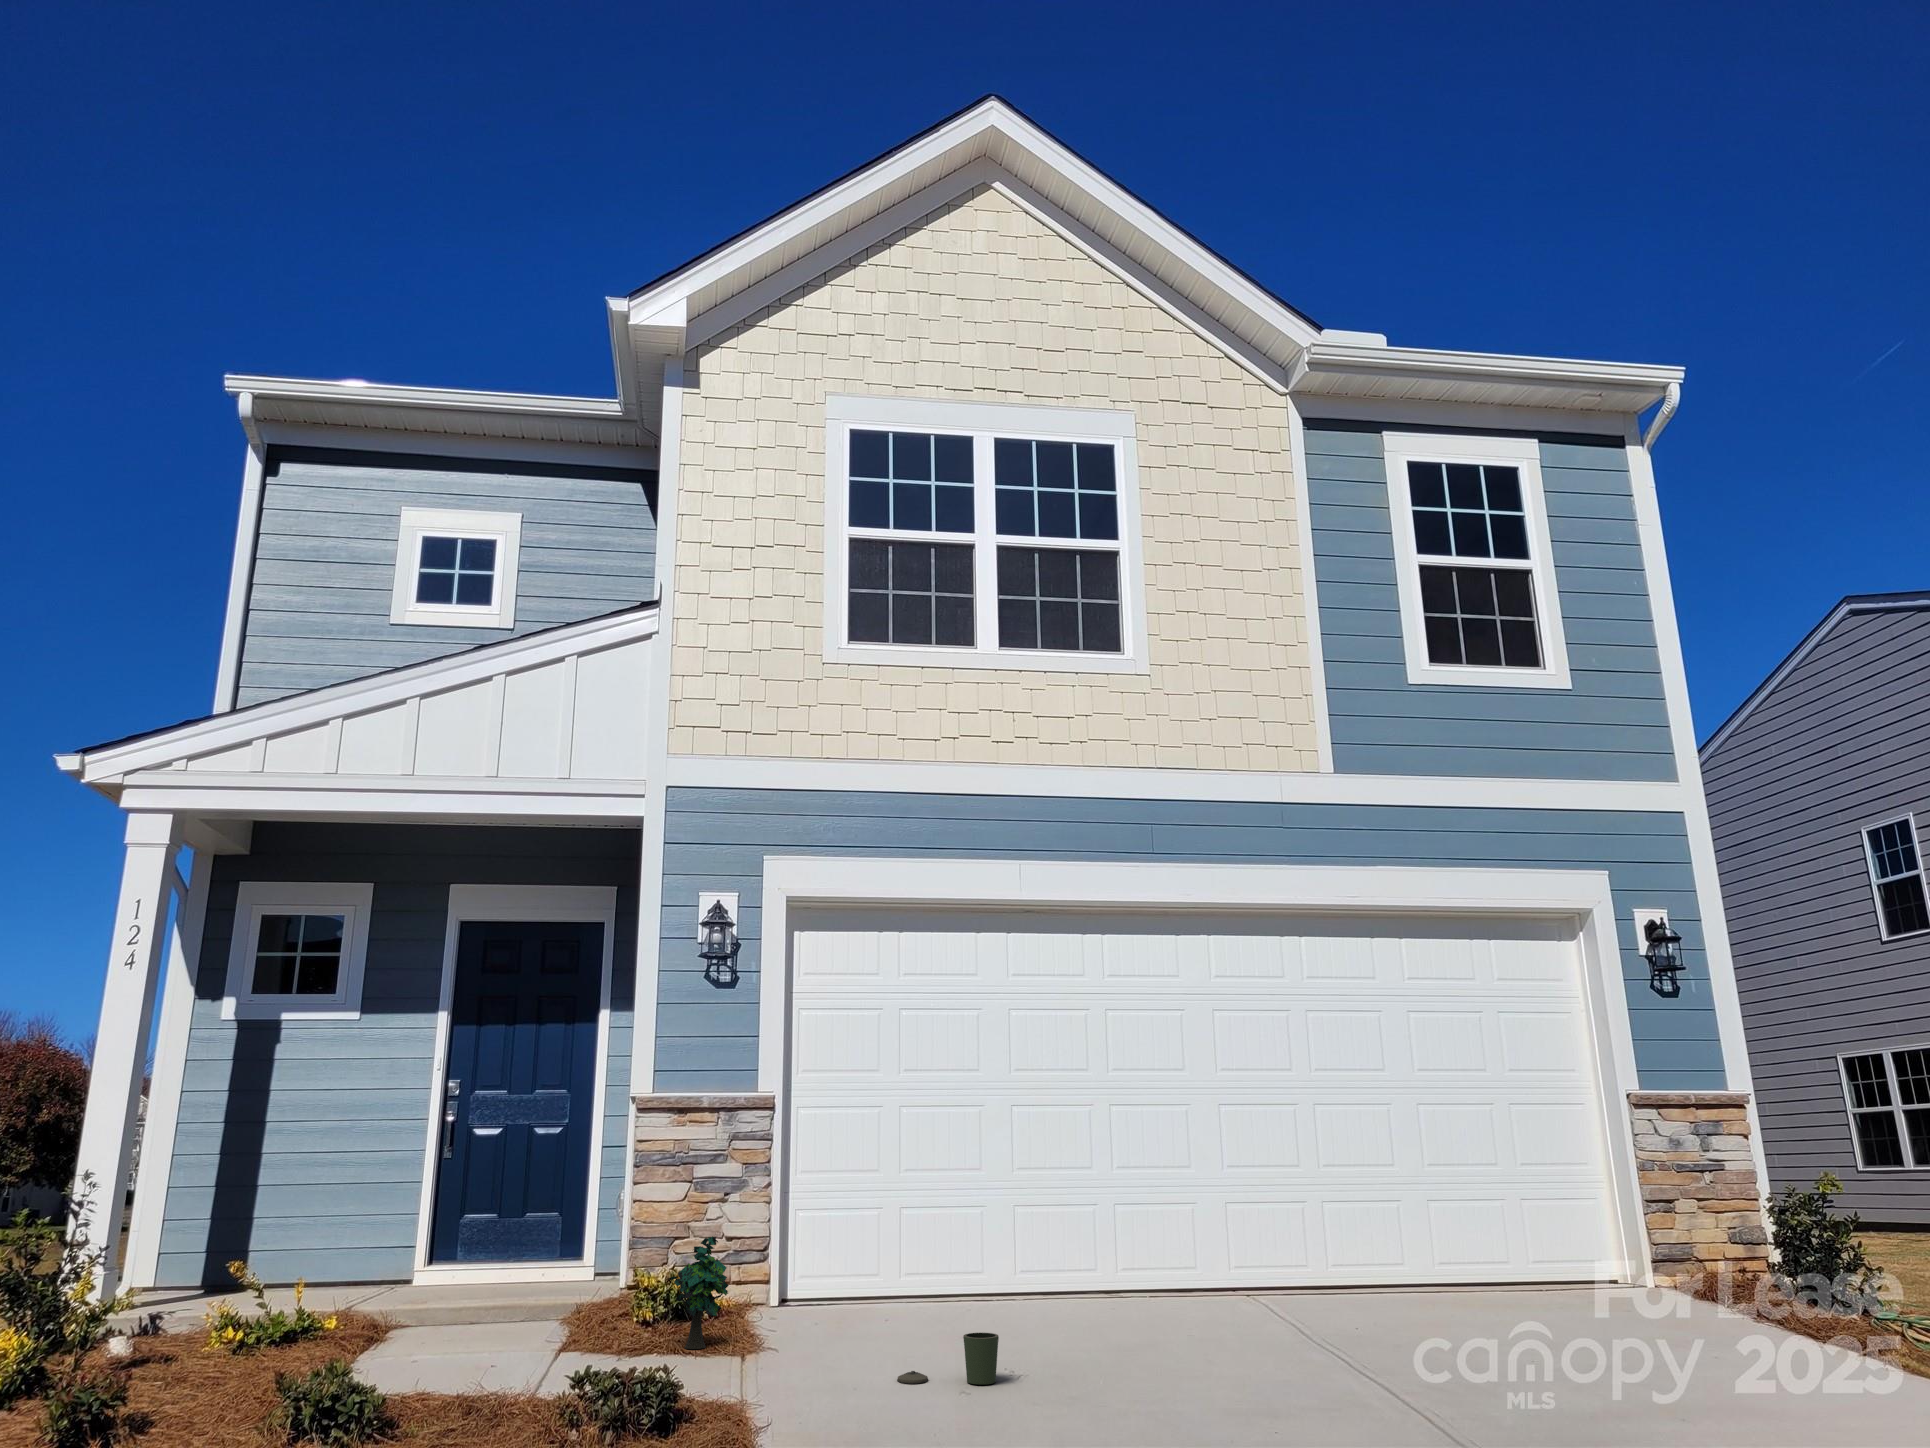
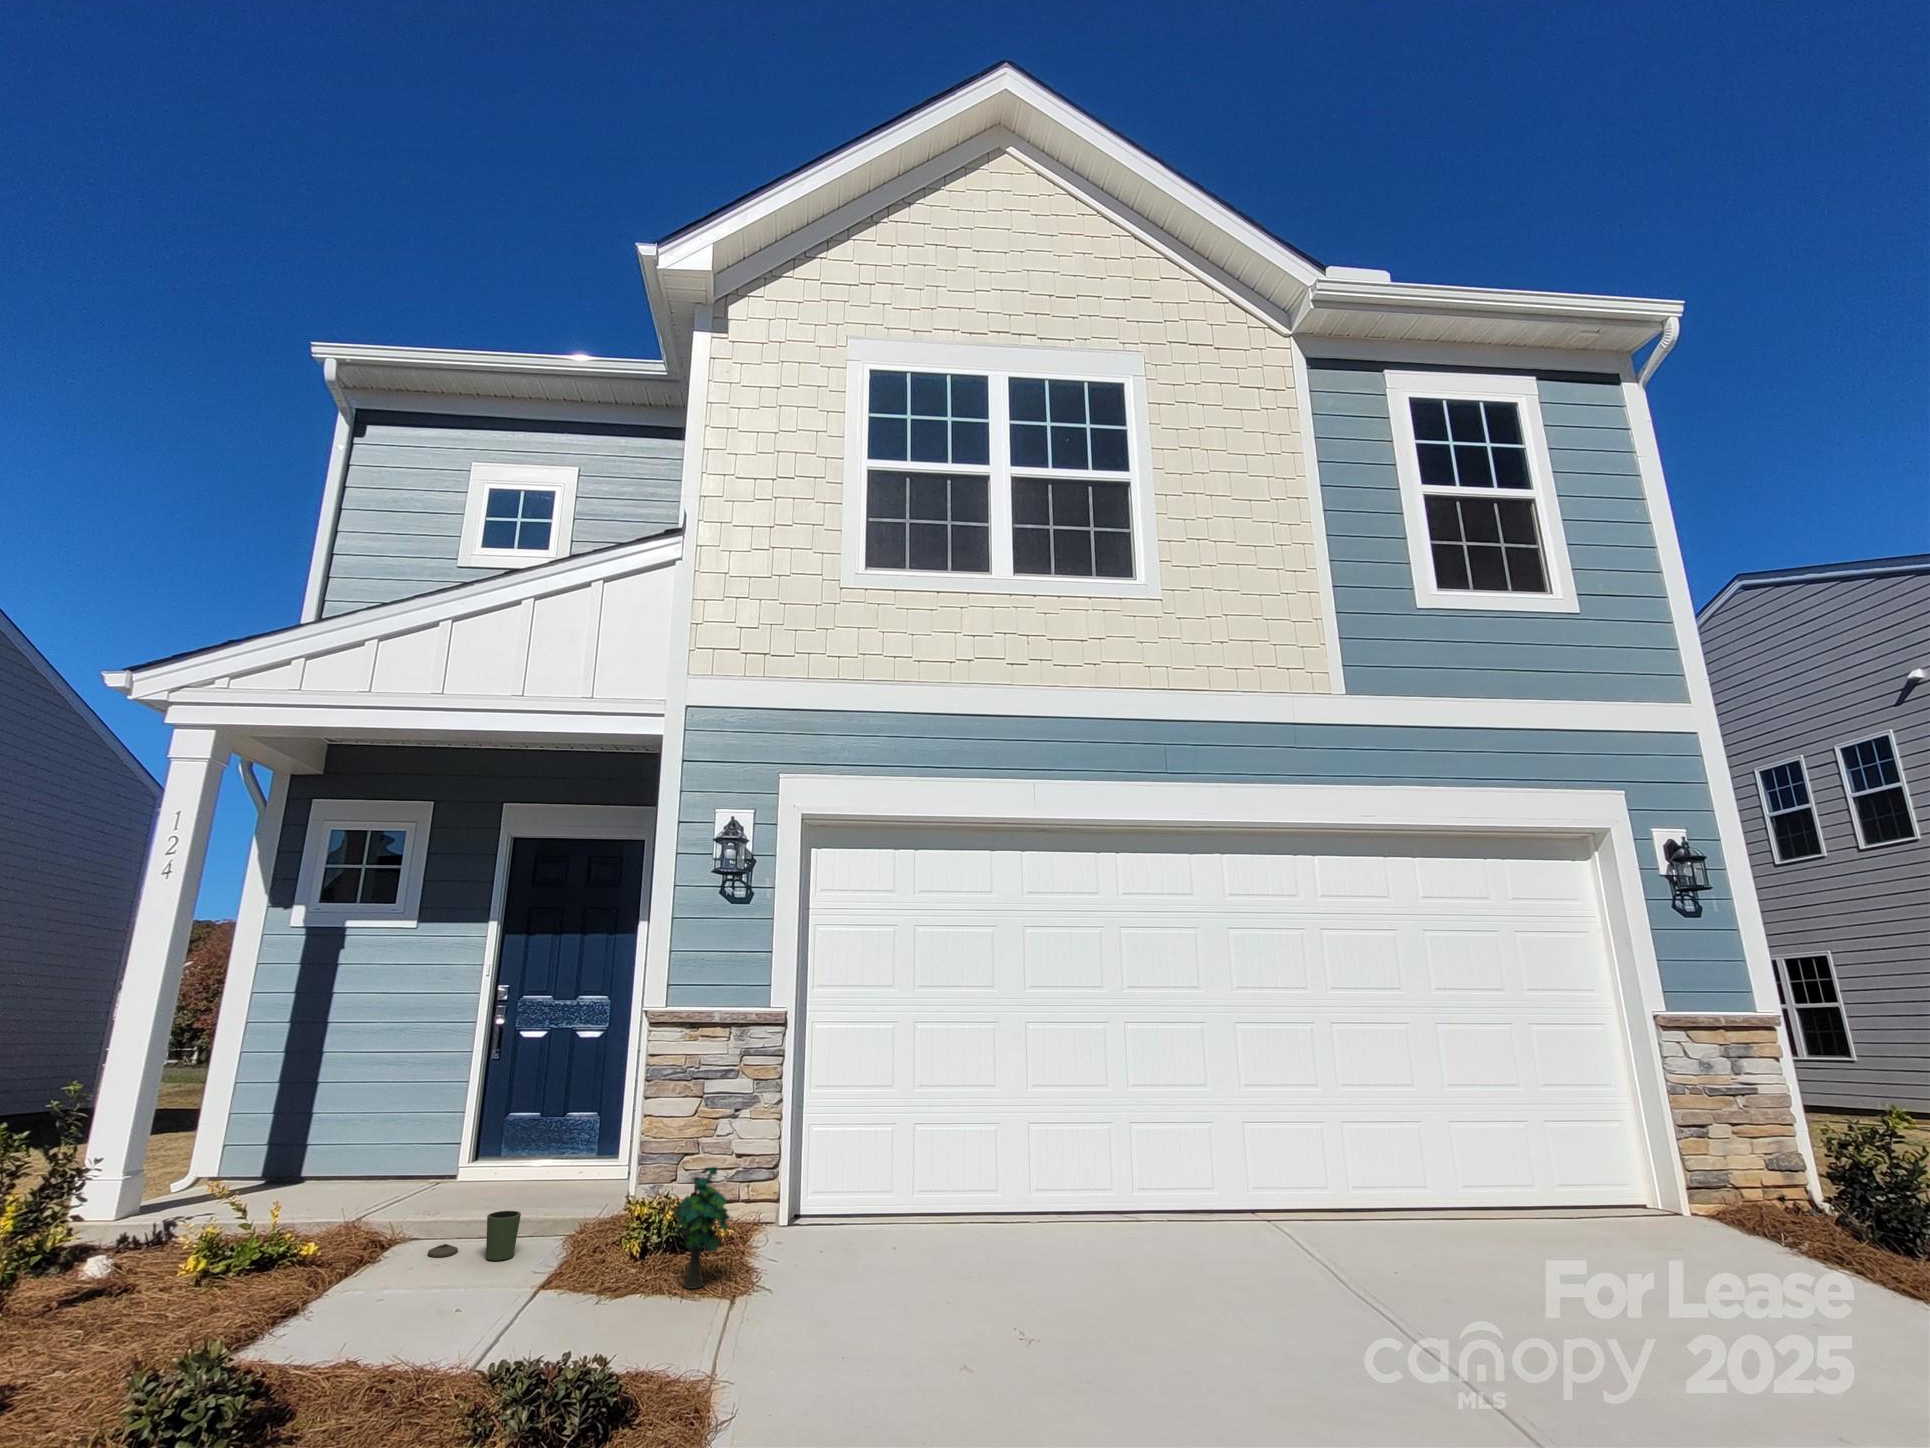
trash can: present [897,1333,999,1384] -> present [427,1211,521,1260]

